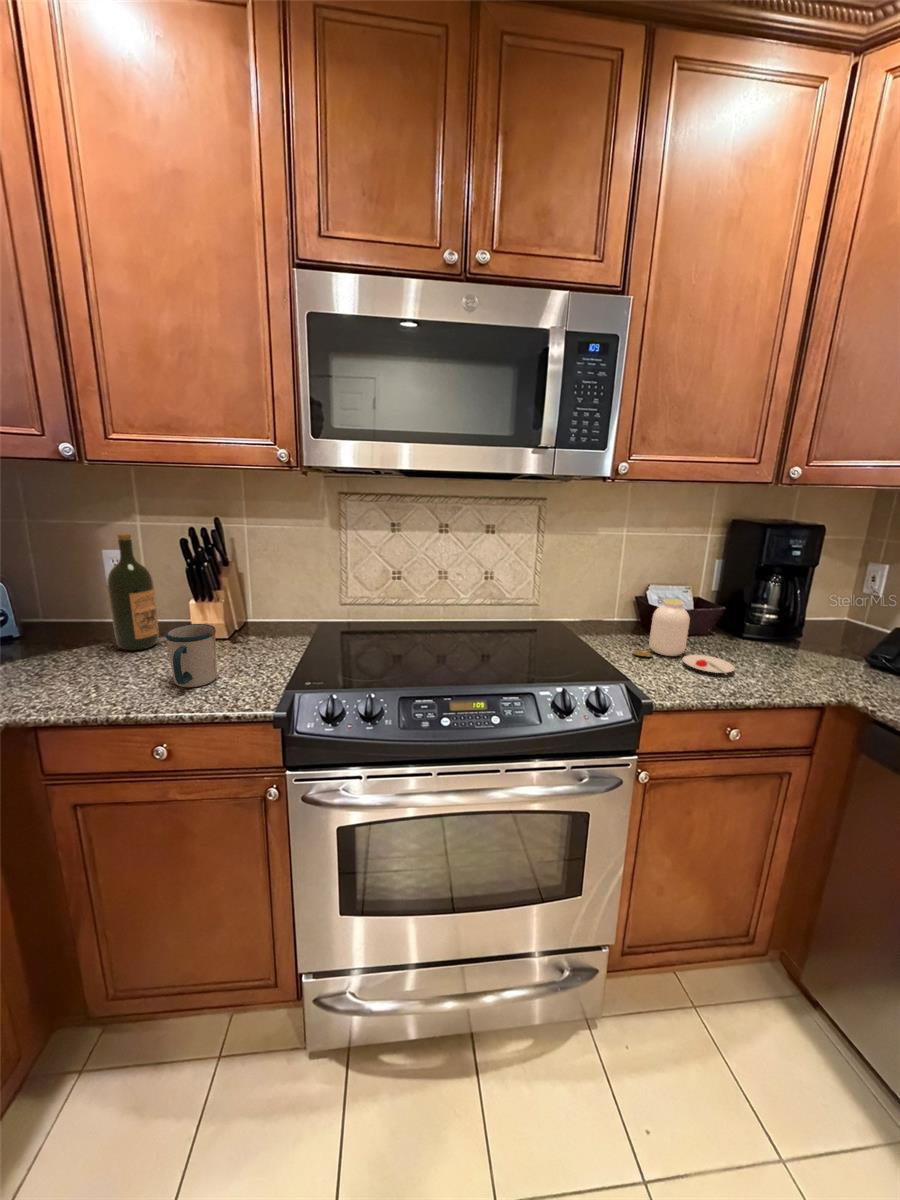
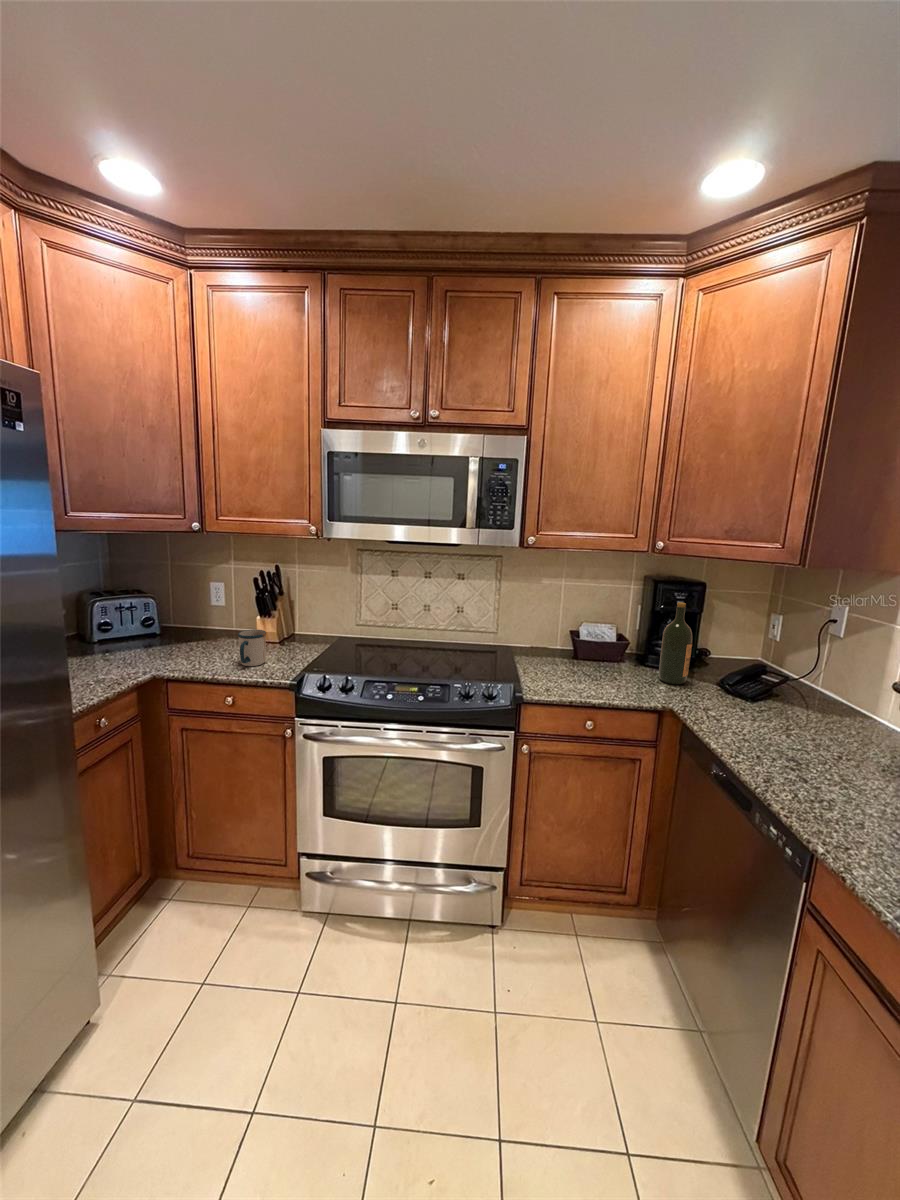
wine bottle: present [107,533,159,651] -> present [659,602,692,684]
jar: present [633,599,735,674] -> none [544,632,607,685]

